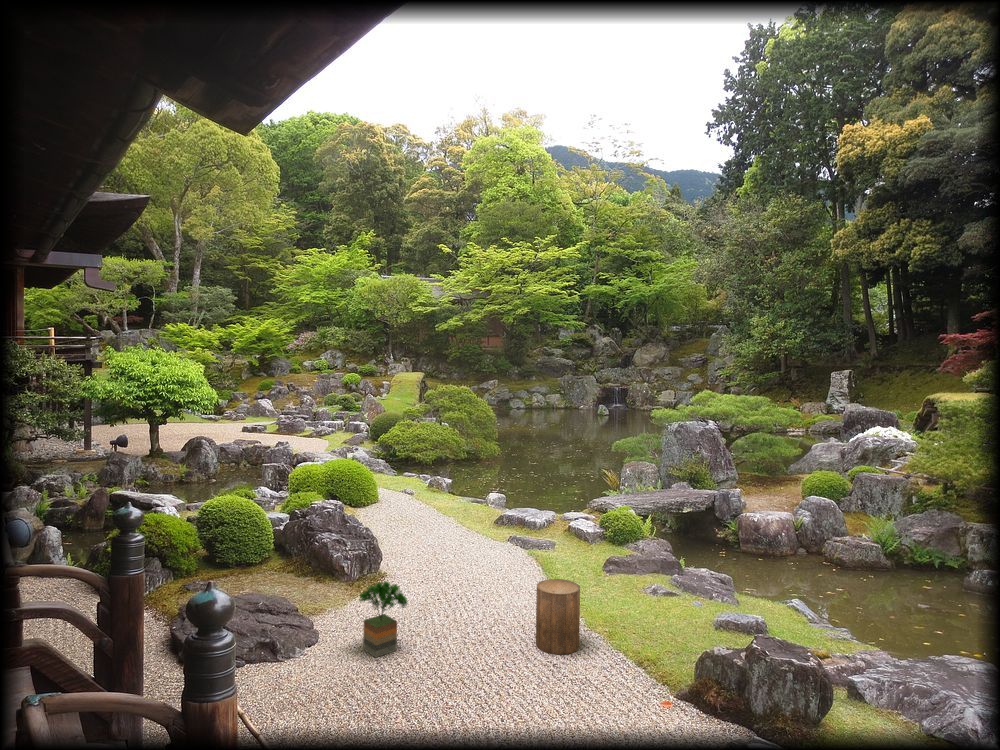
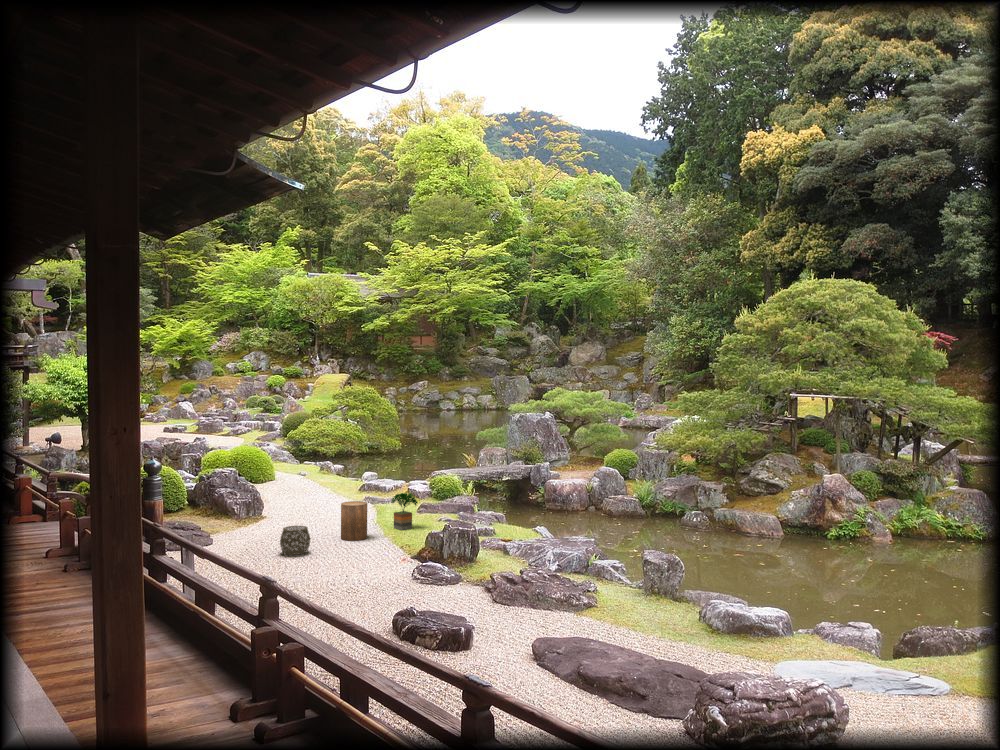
potted tree: present [360,581,408,657] -> present [391,493,418,530]
woven basket: none [456,645,511,713] -> present [280,526,310,555]

